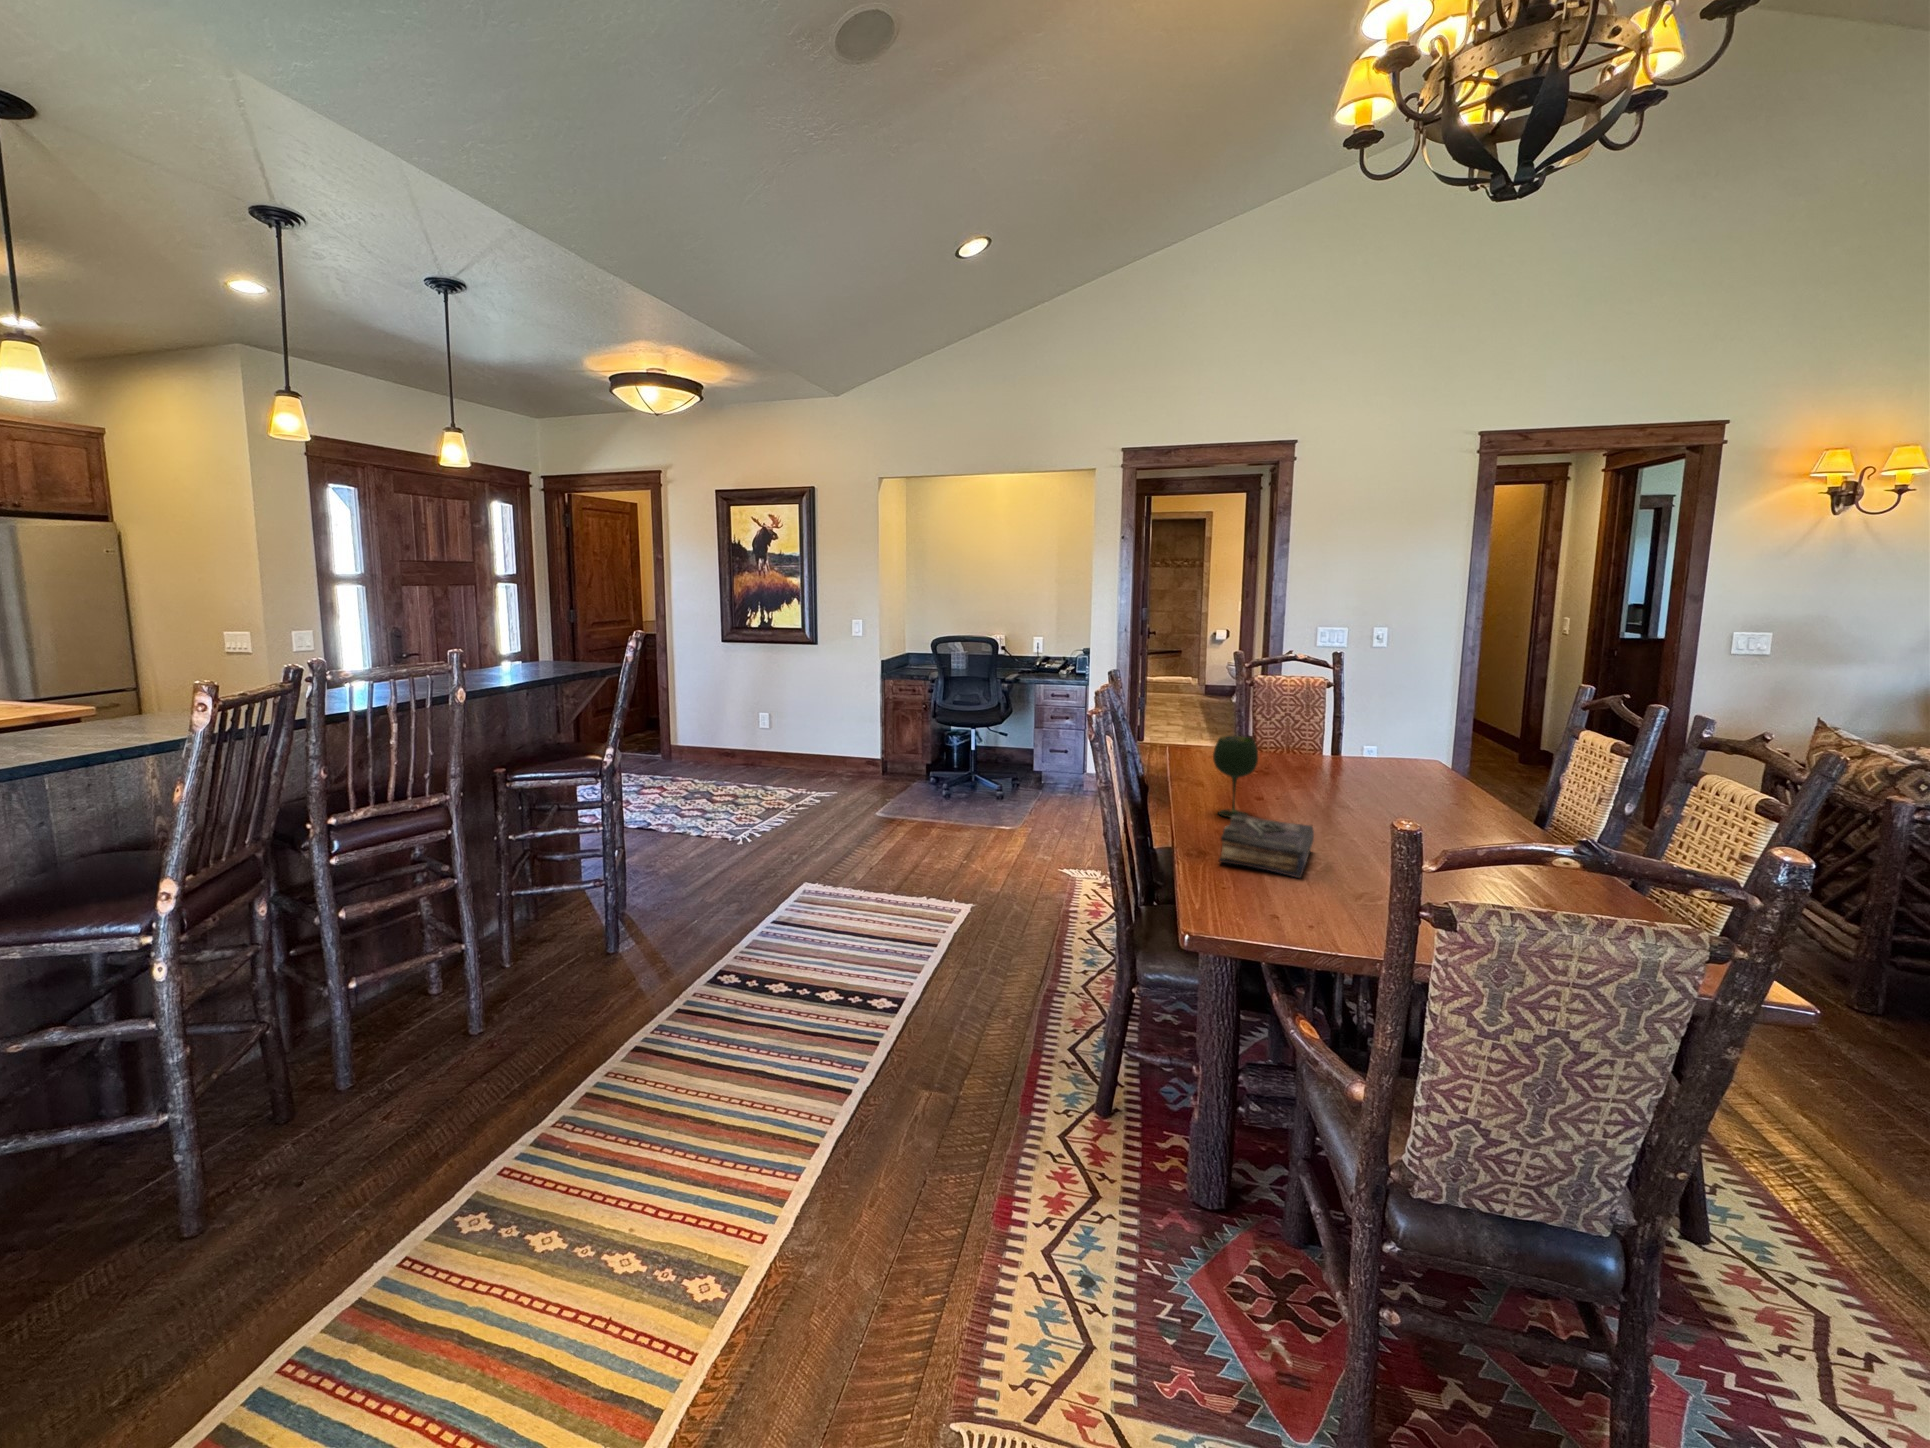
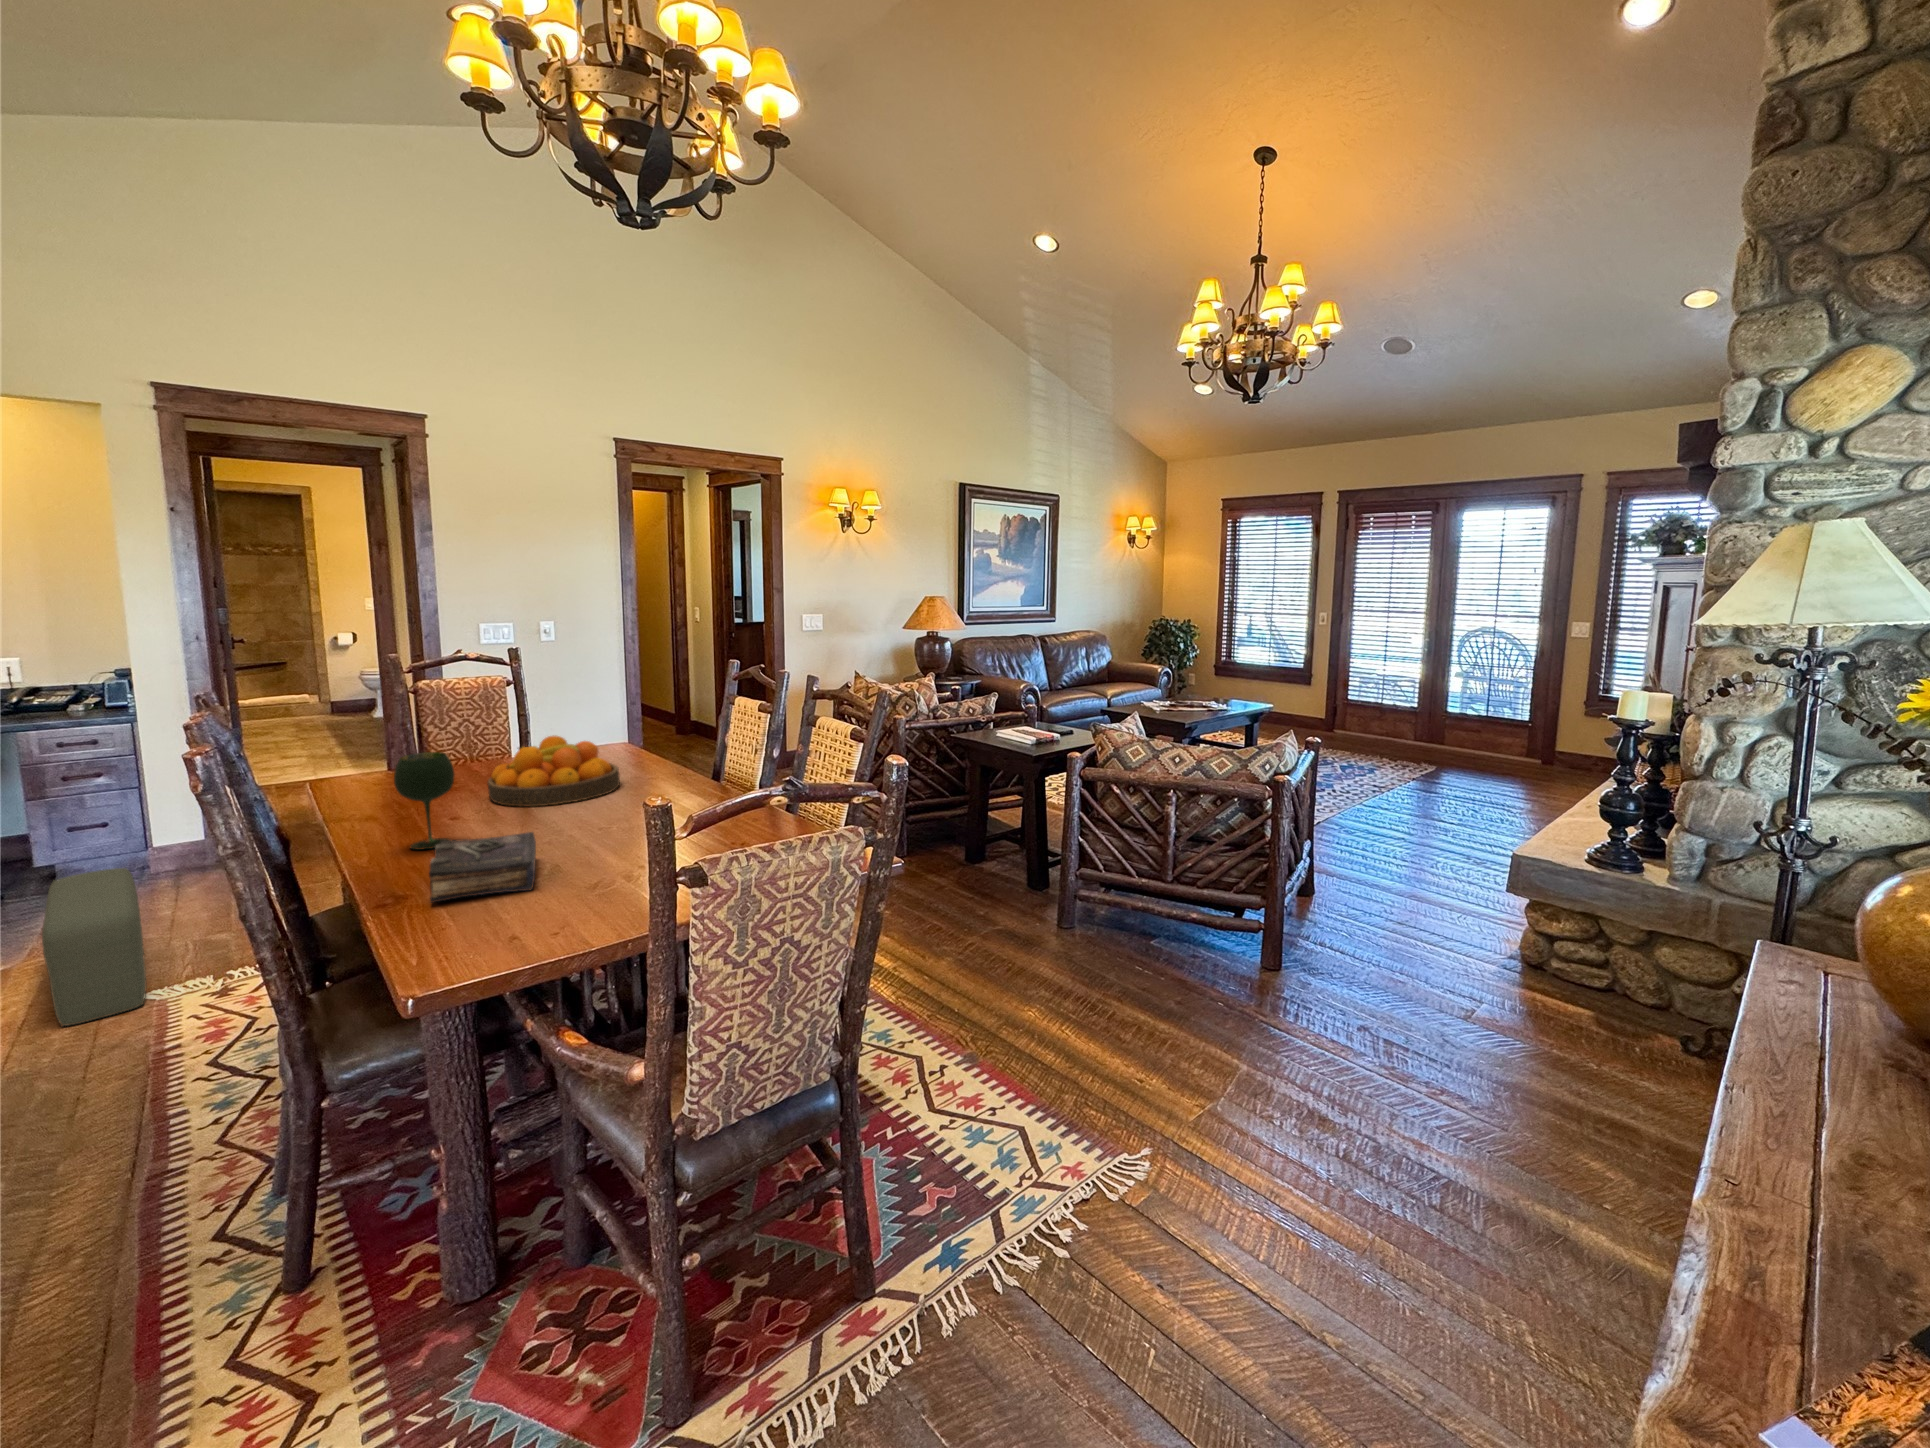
fruit bowl: none [1288,740,1416,809] -> present [488,735,620,807]
pouf: none [1028,780,1072,875] -> present [42,868,146,1026]

